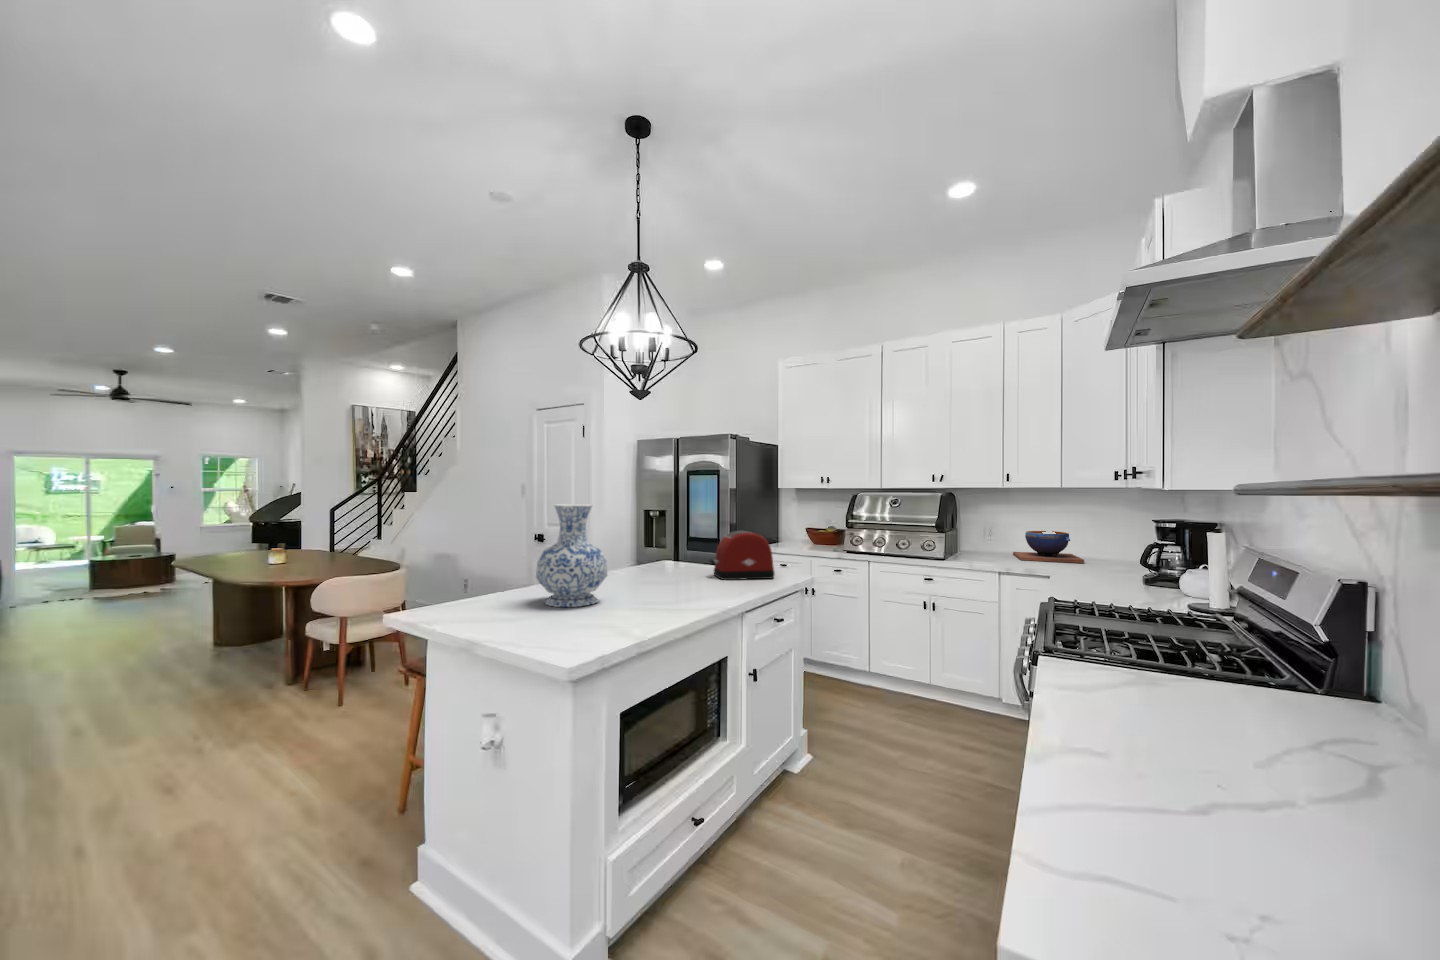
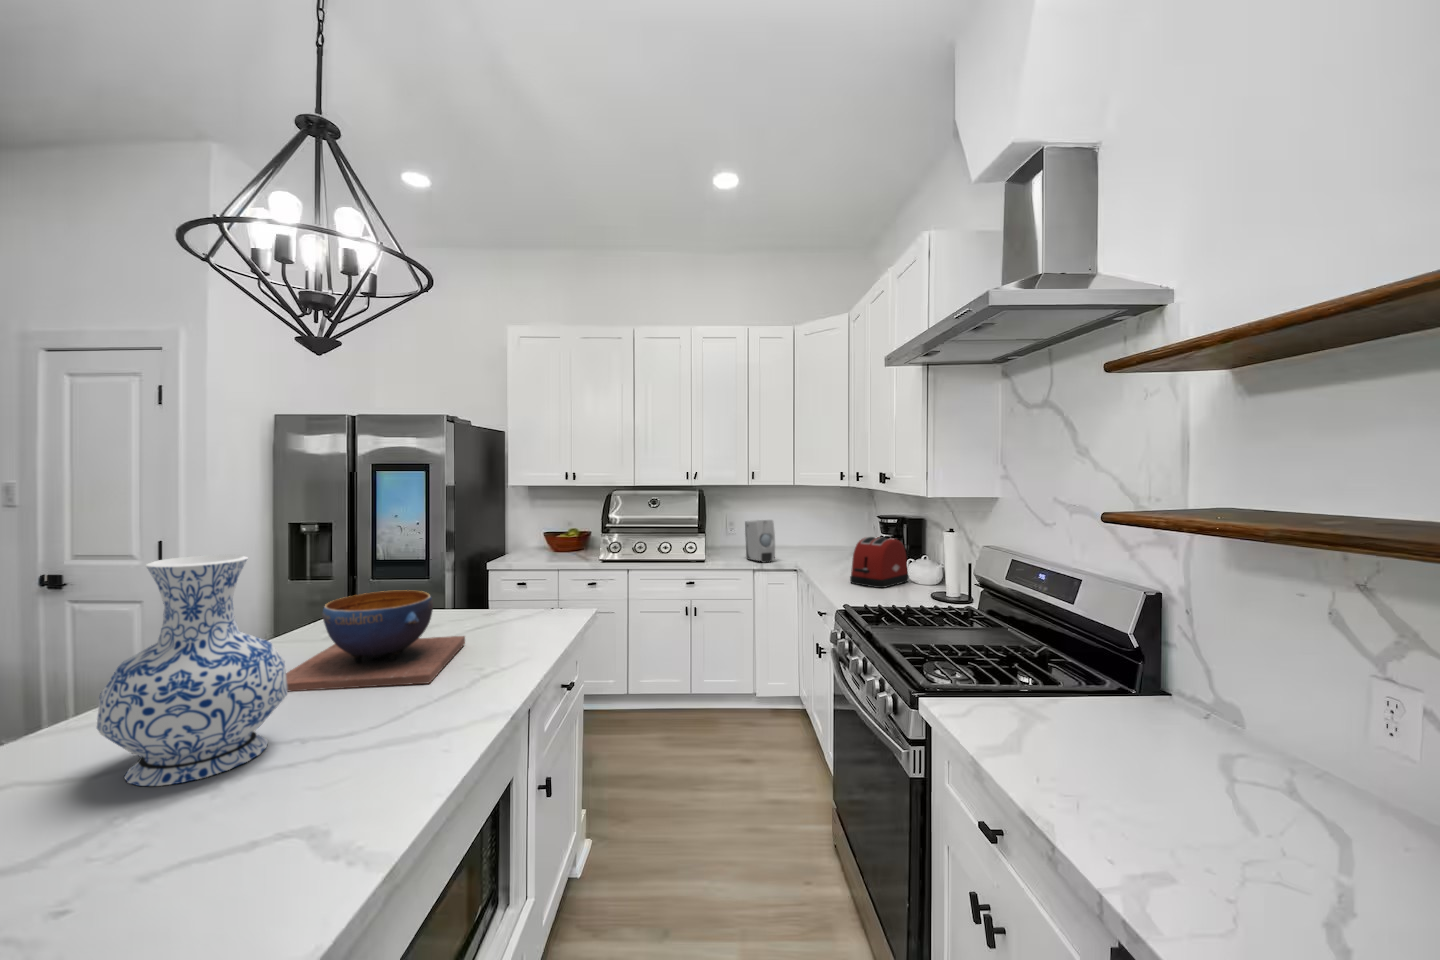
soap dispenser: none [978,521,1006,561] -> present [745,520,775,563]
toaster: present [709,531,775,580] -> present [850,537,909,588]
decorative bowl: present [1013,531,1084,563] -> present [286,590,465,691]

